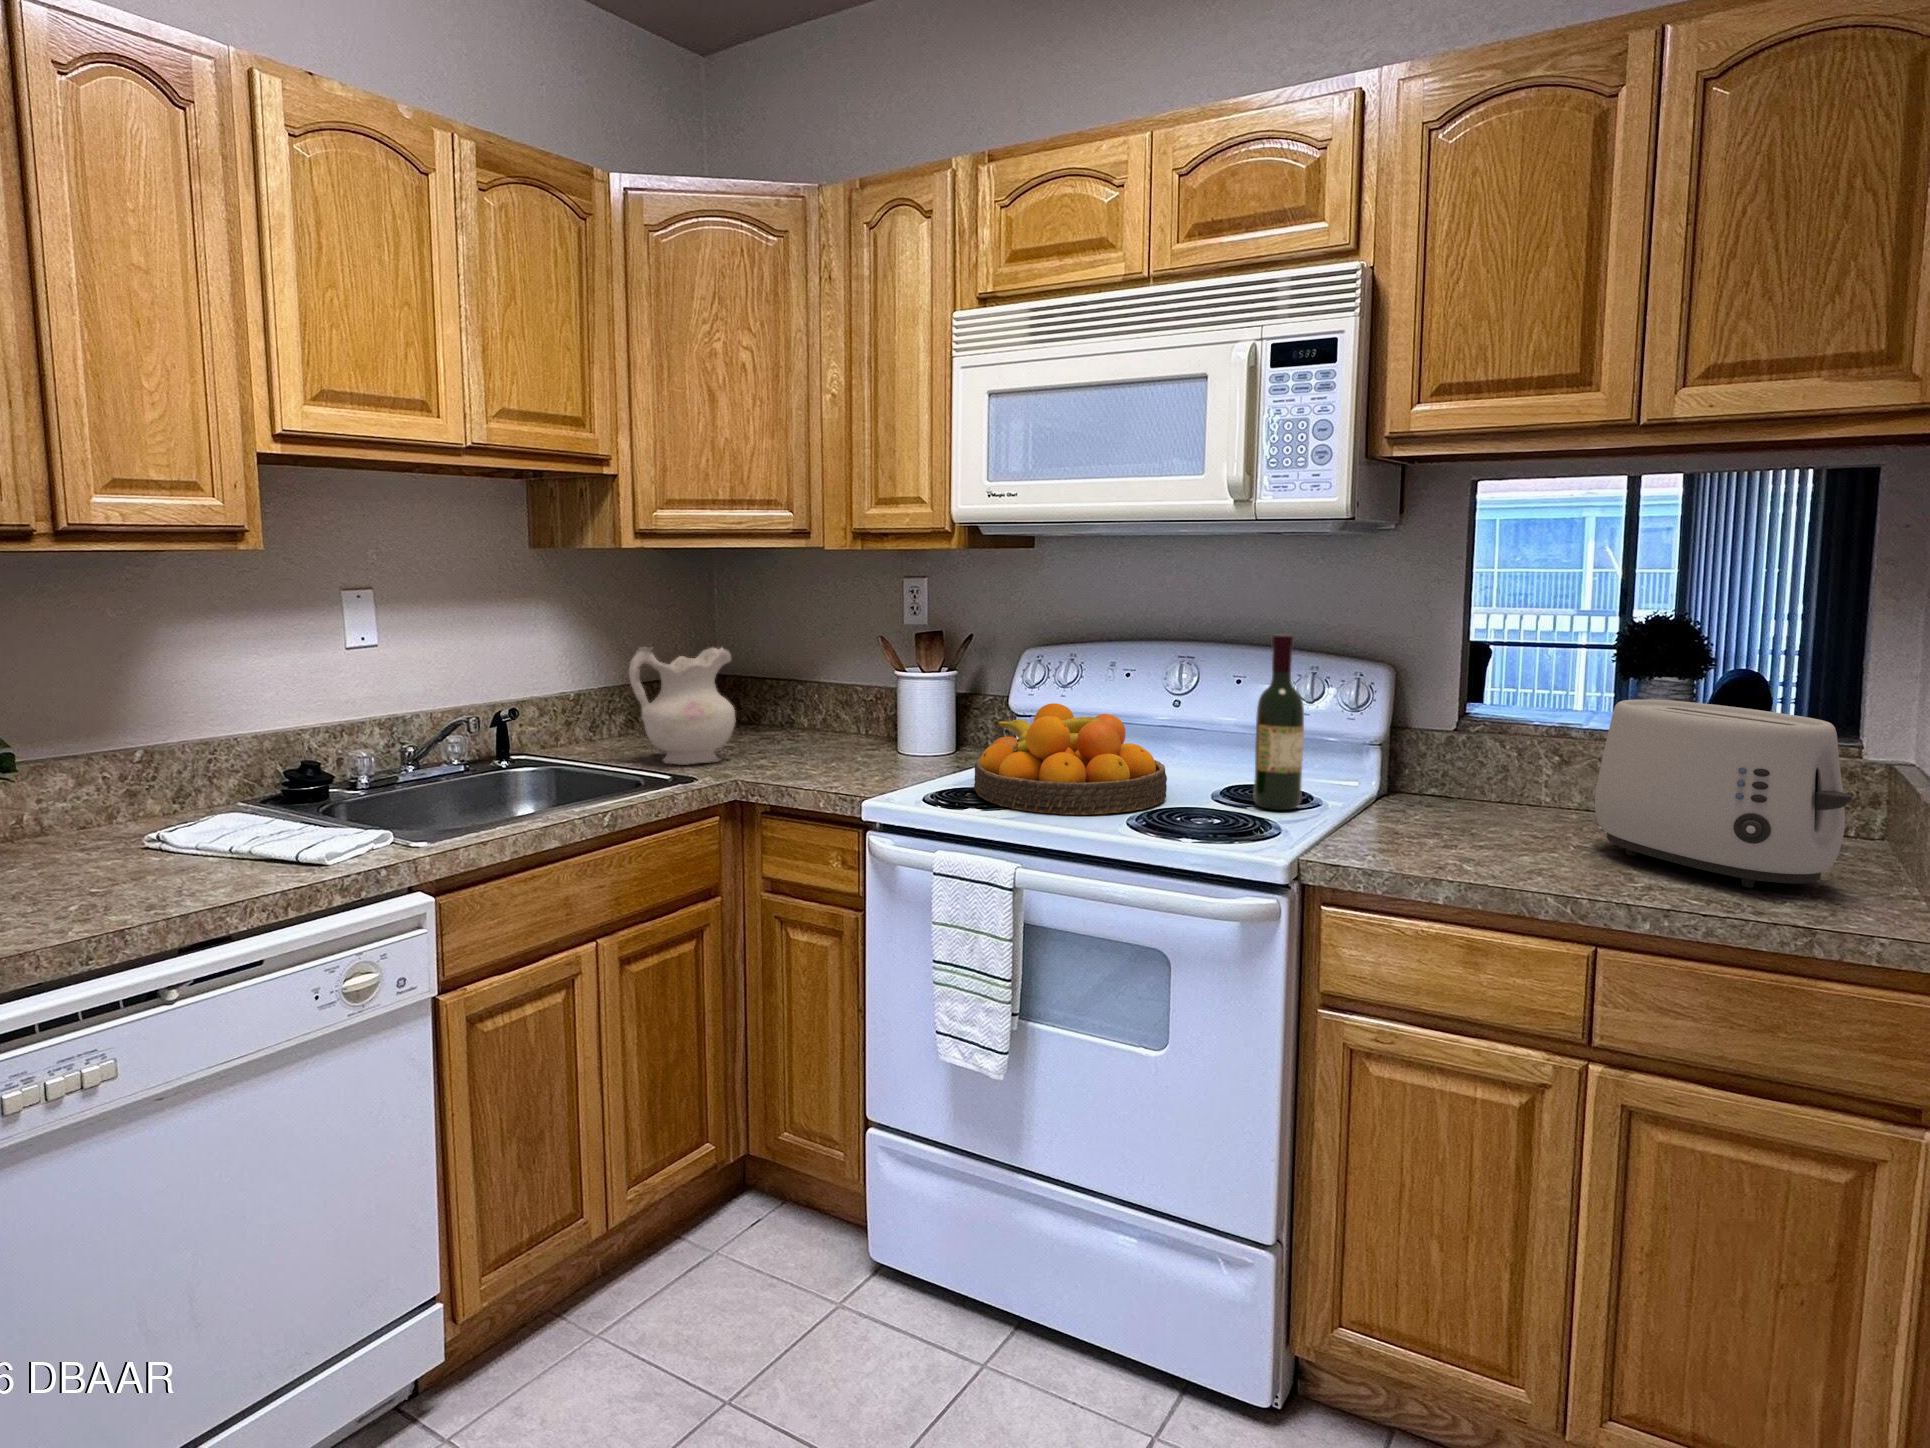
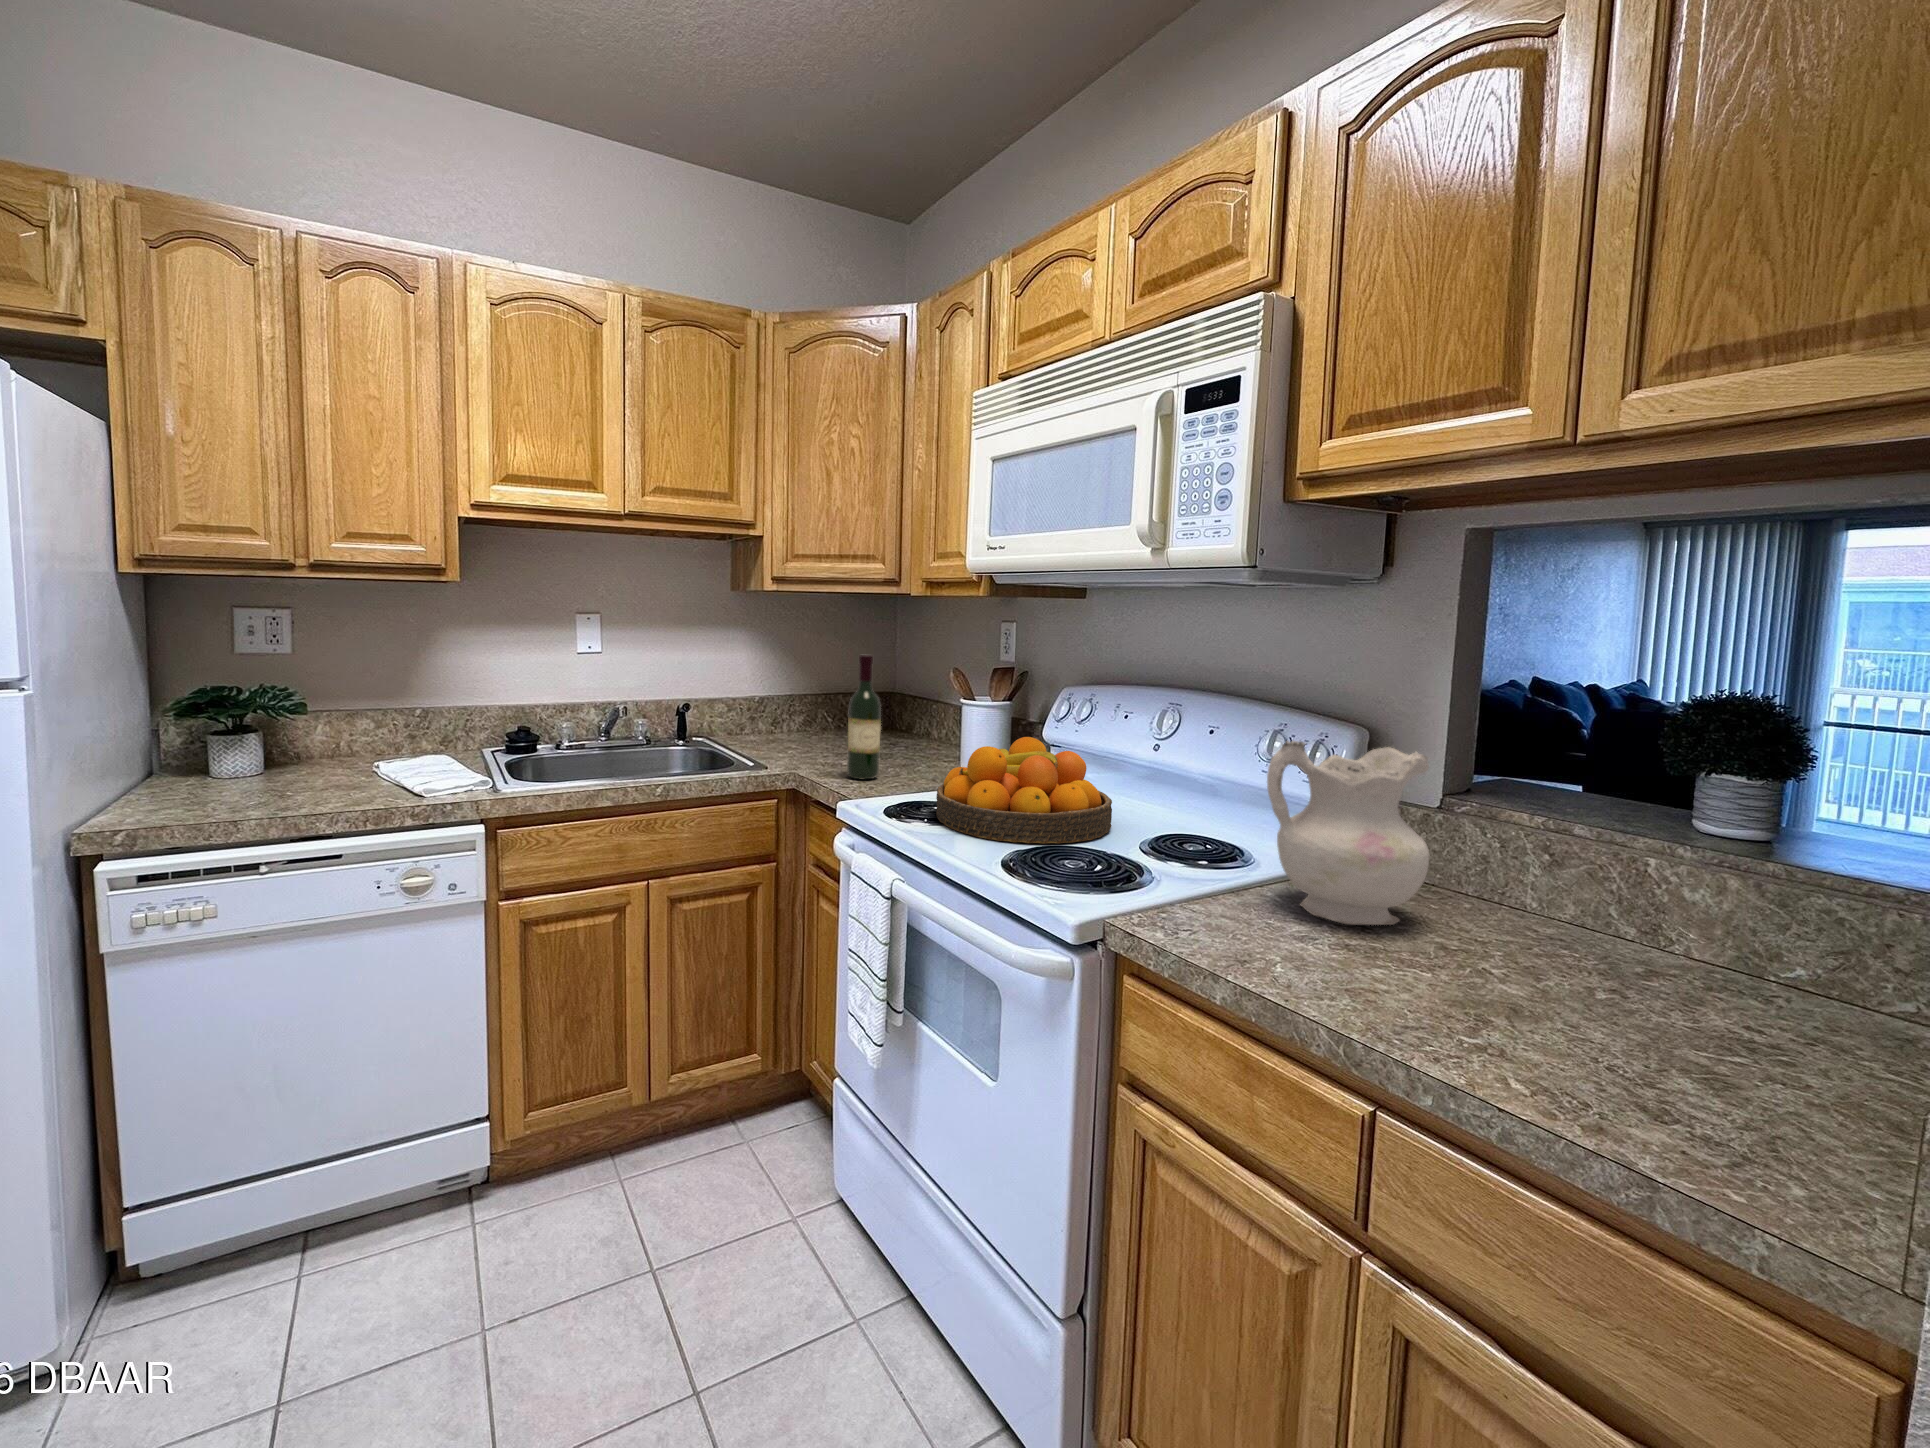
wine bottle: present [1254,634,1304,810] -> present [847,655,881,780]
ceramic pitcher: present [629,647,735,765] -> present [1267,741,1429,925]
toaster: present [1595,699,1853,888] -> none [1500,793,1827,1086]

